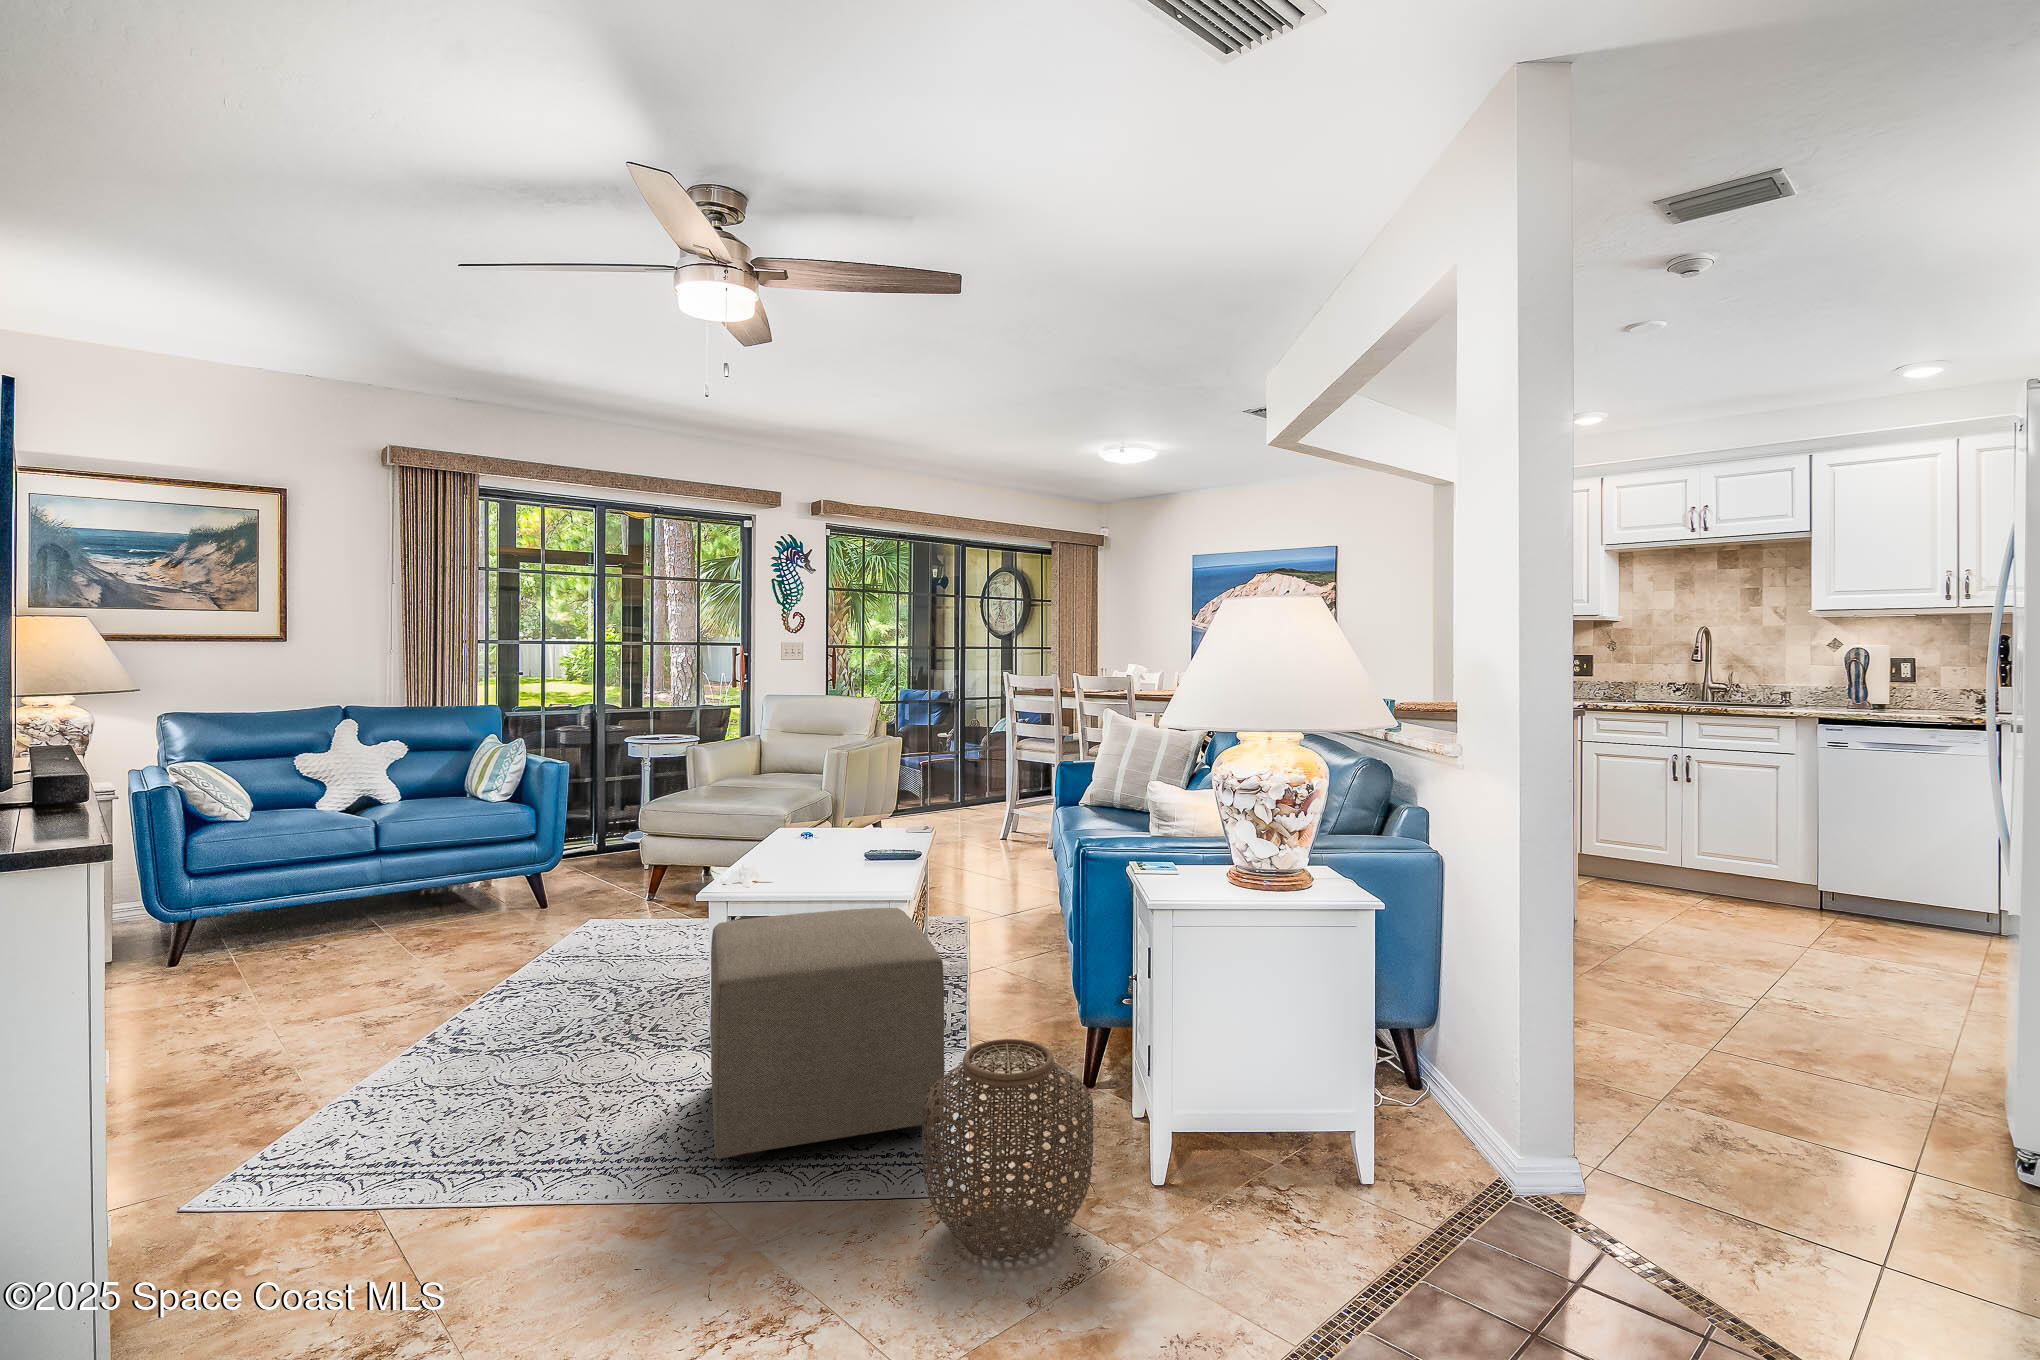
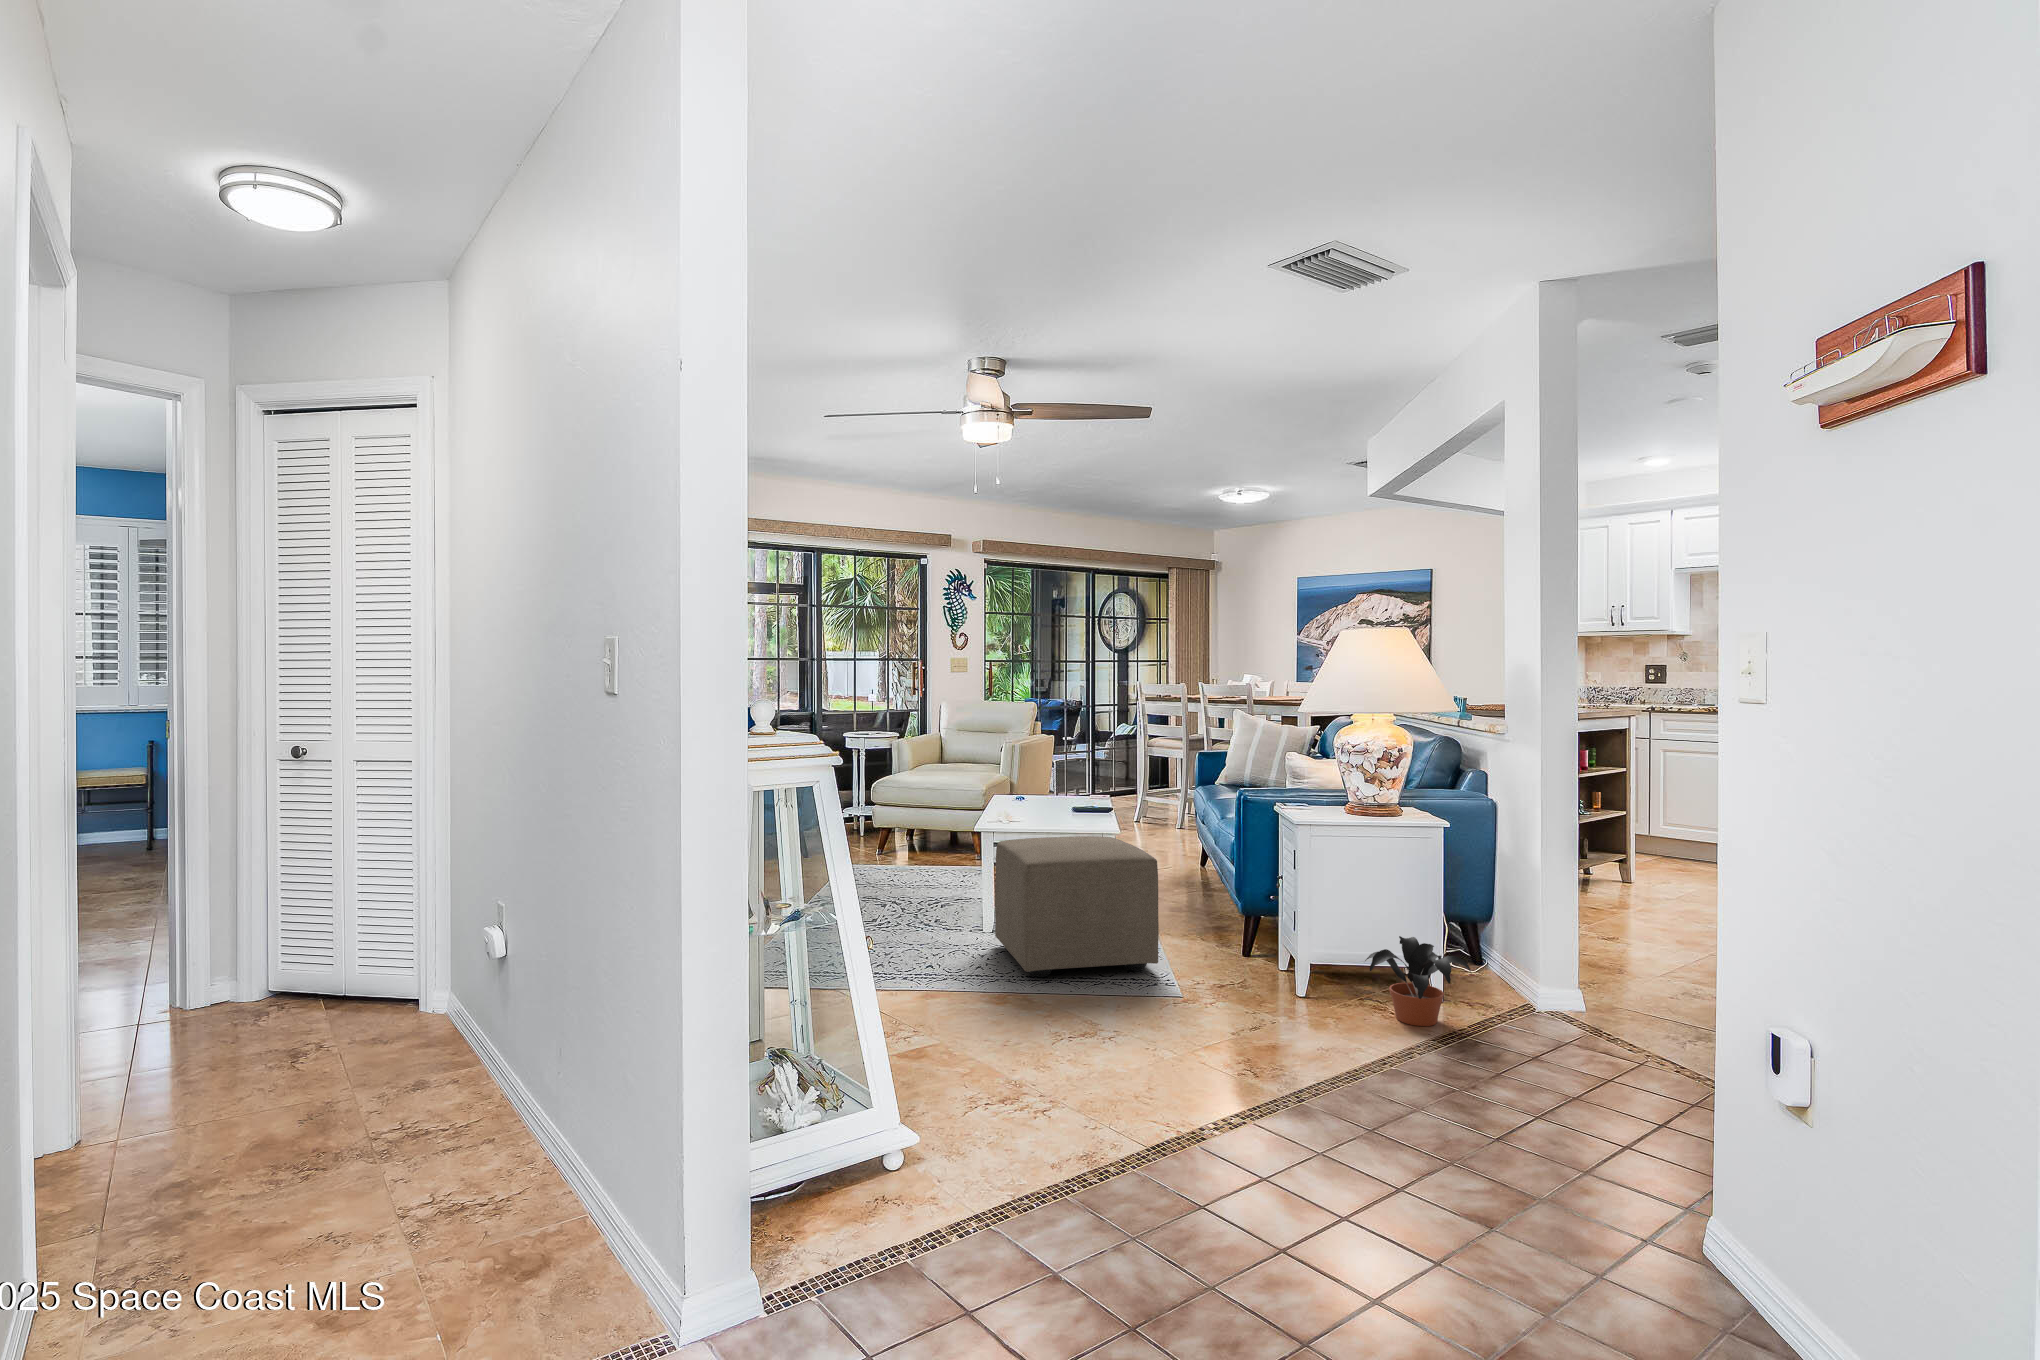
woven basket: present [922,1039,1093,1258] -> none [1161,898,1265,1018]
potted plant: none [1252,1088,1423,1254] -> present [1365,936,1471,1026]

